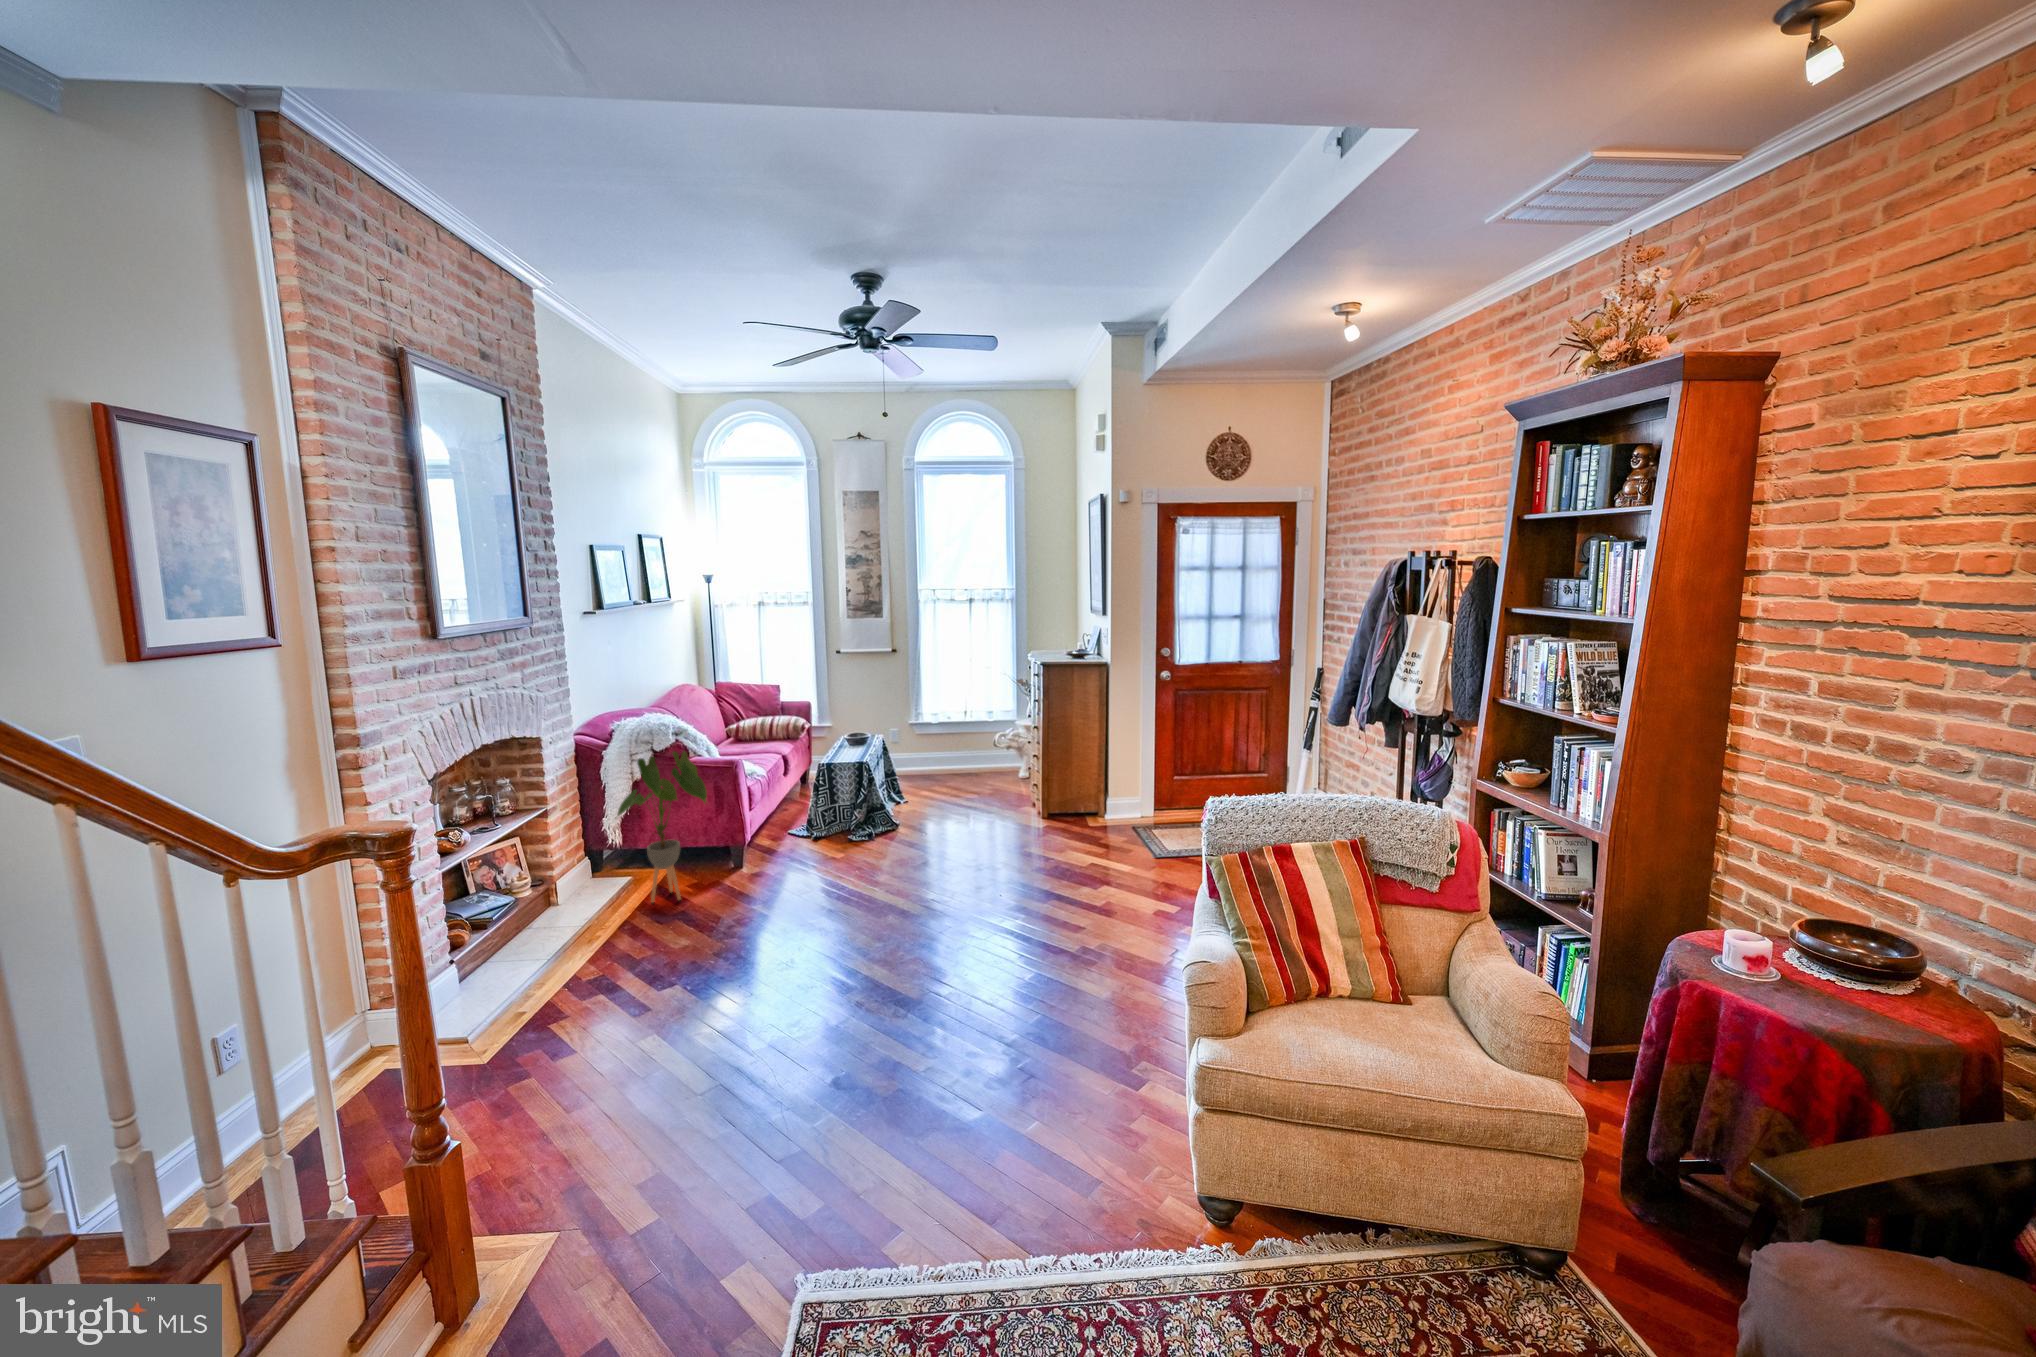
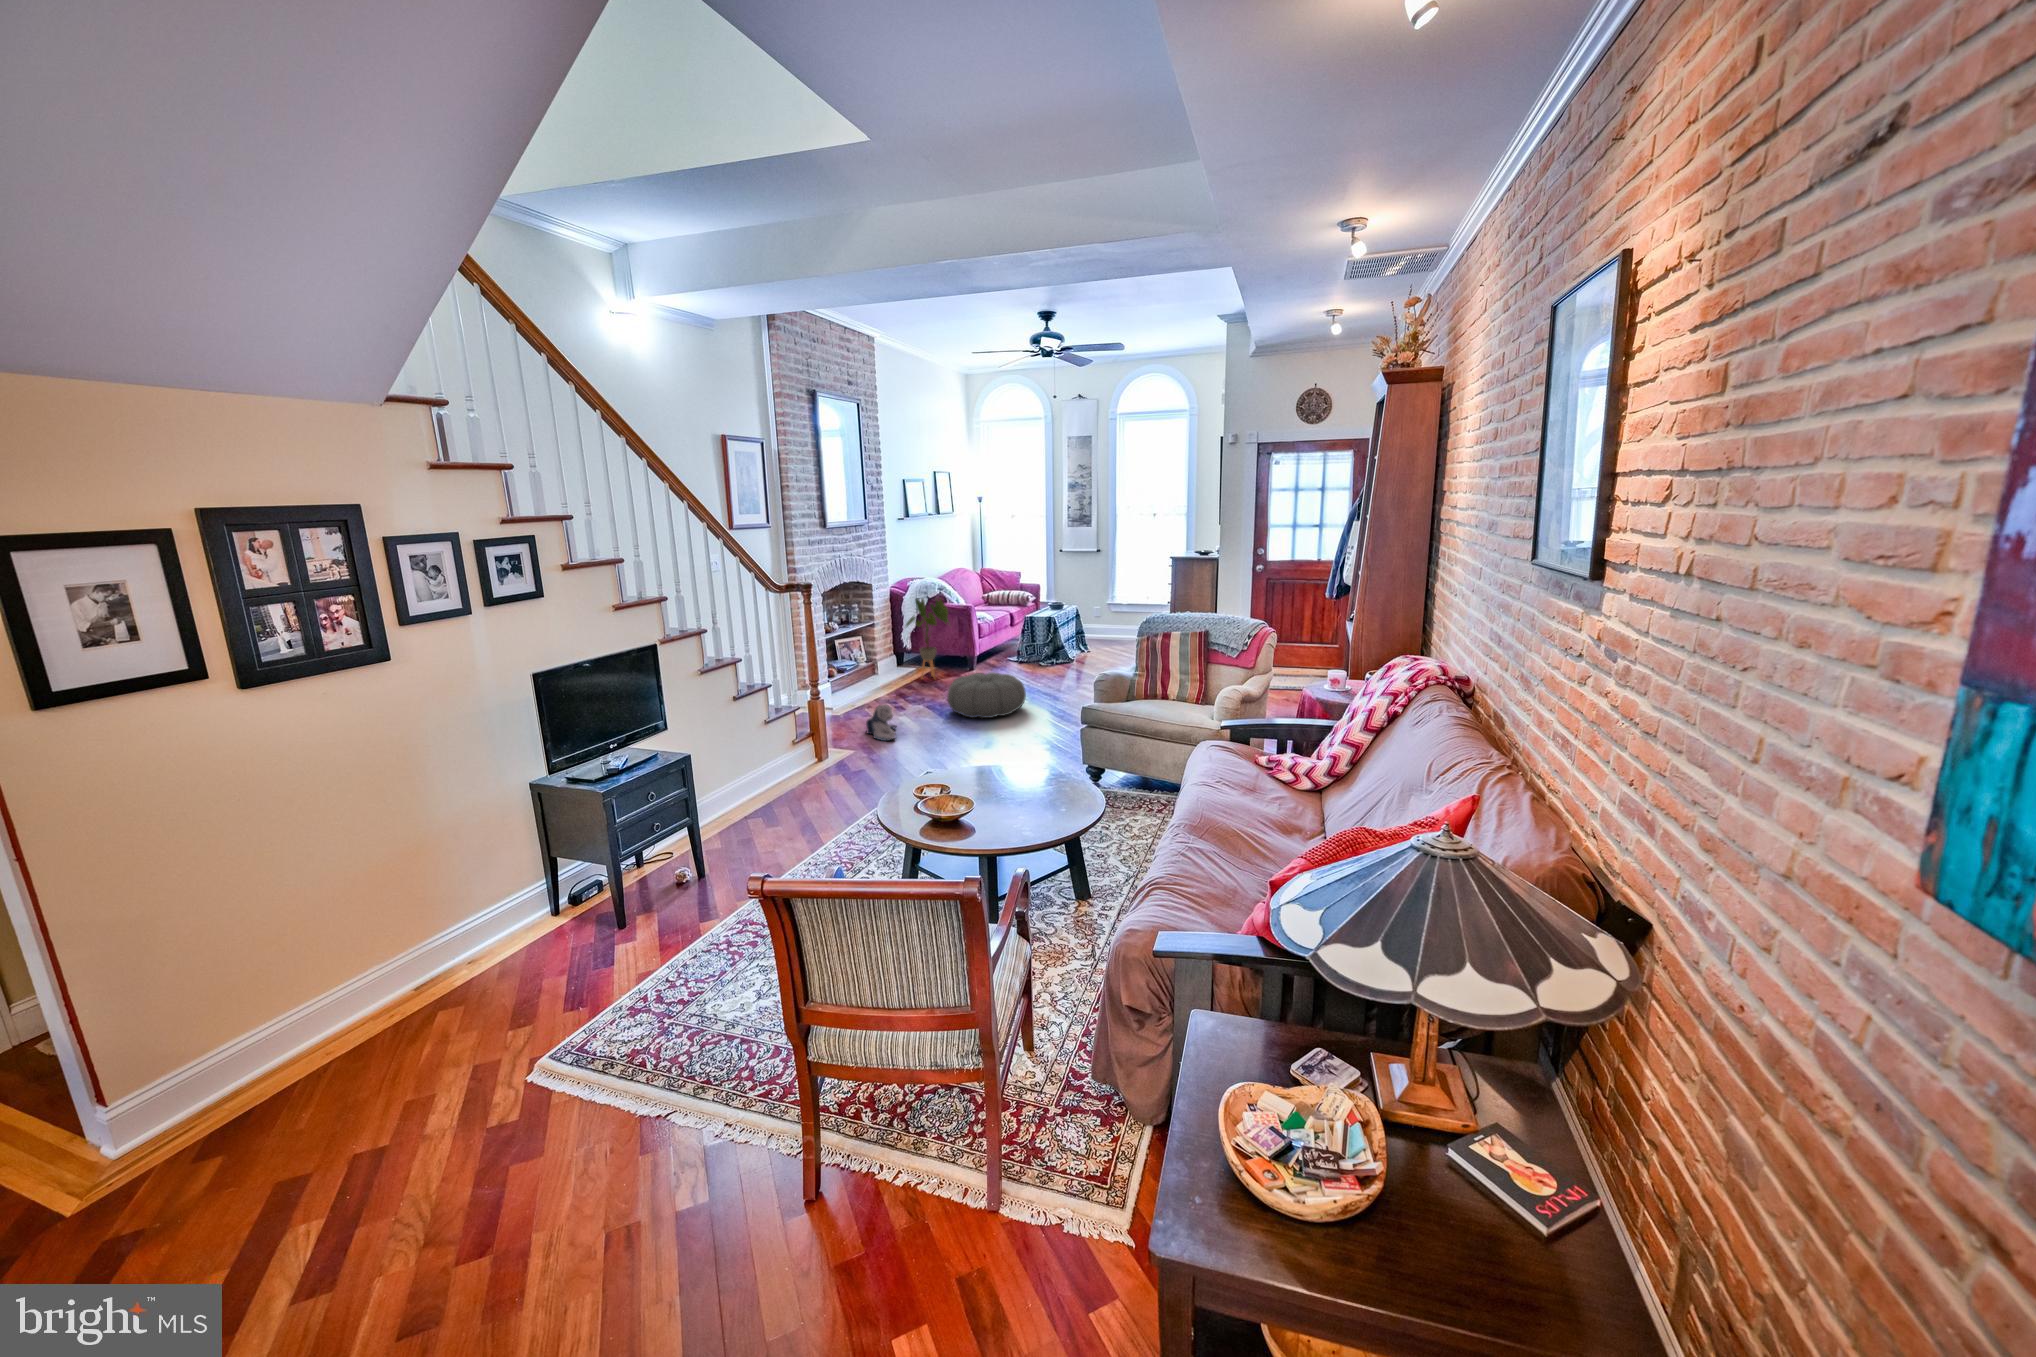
pouf: none [743,897,897,1012] -> present [947,672,1026,718]
plush toy: none [568,1049,657,1151] -> present [866,705,896,741]

